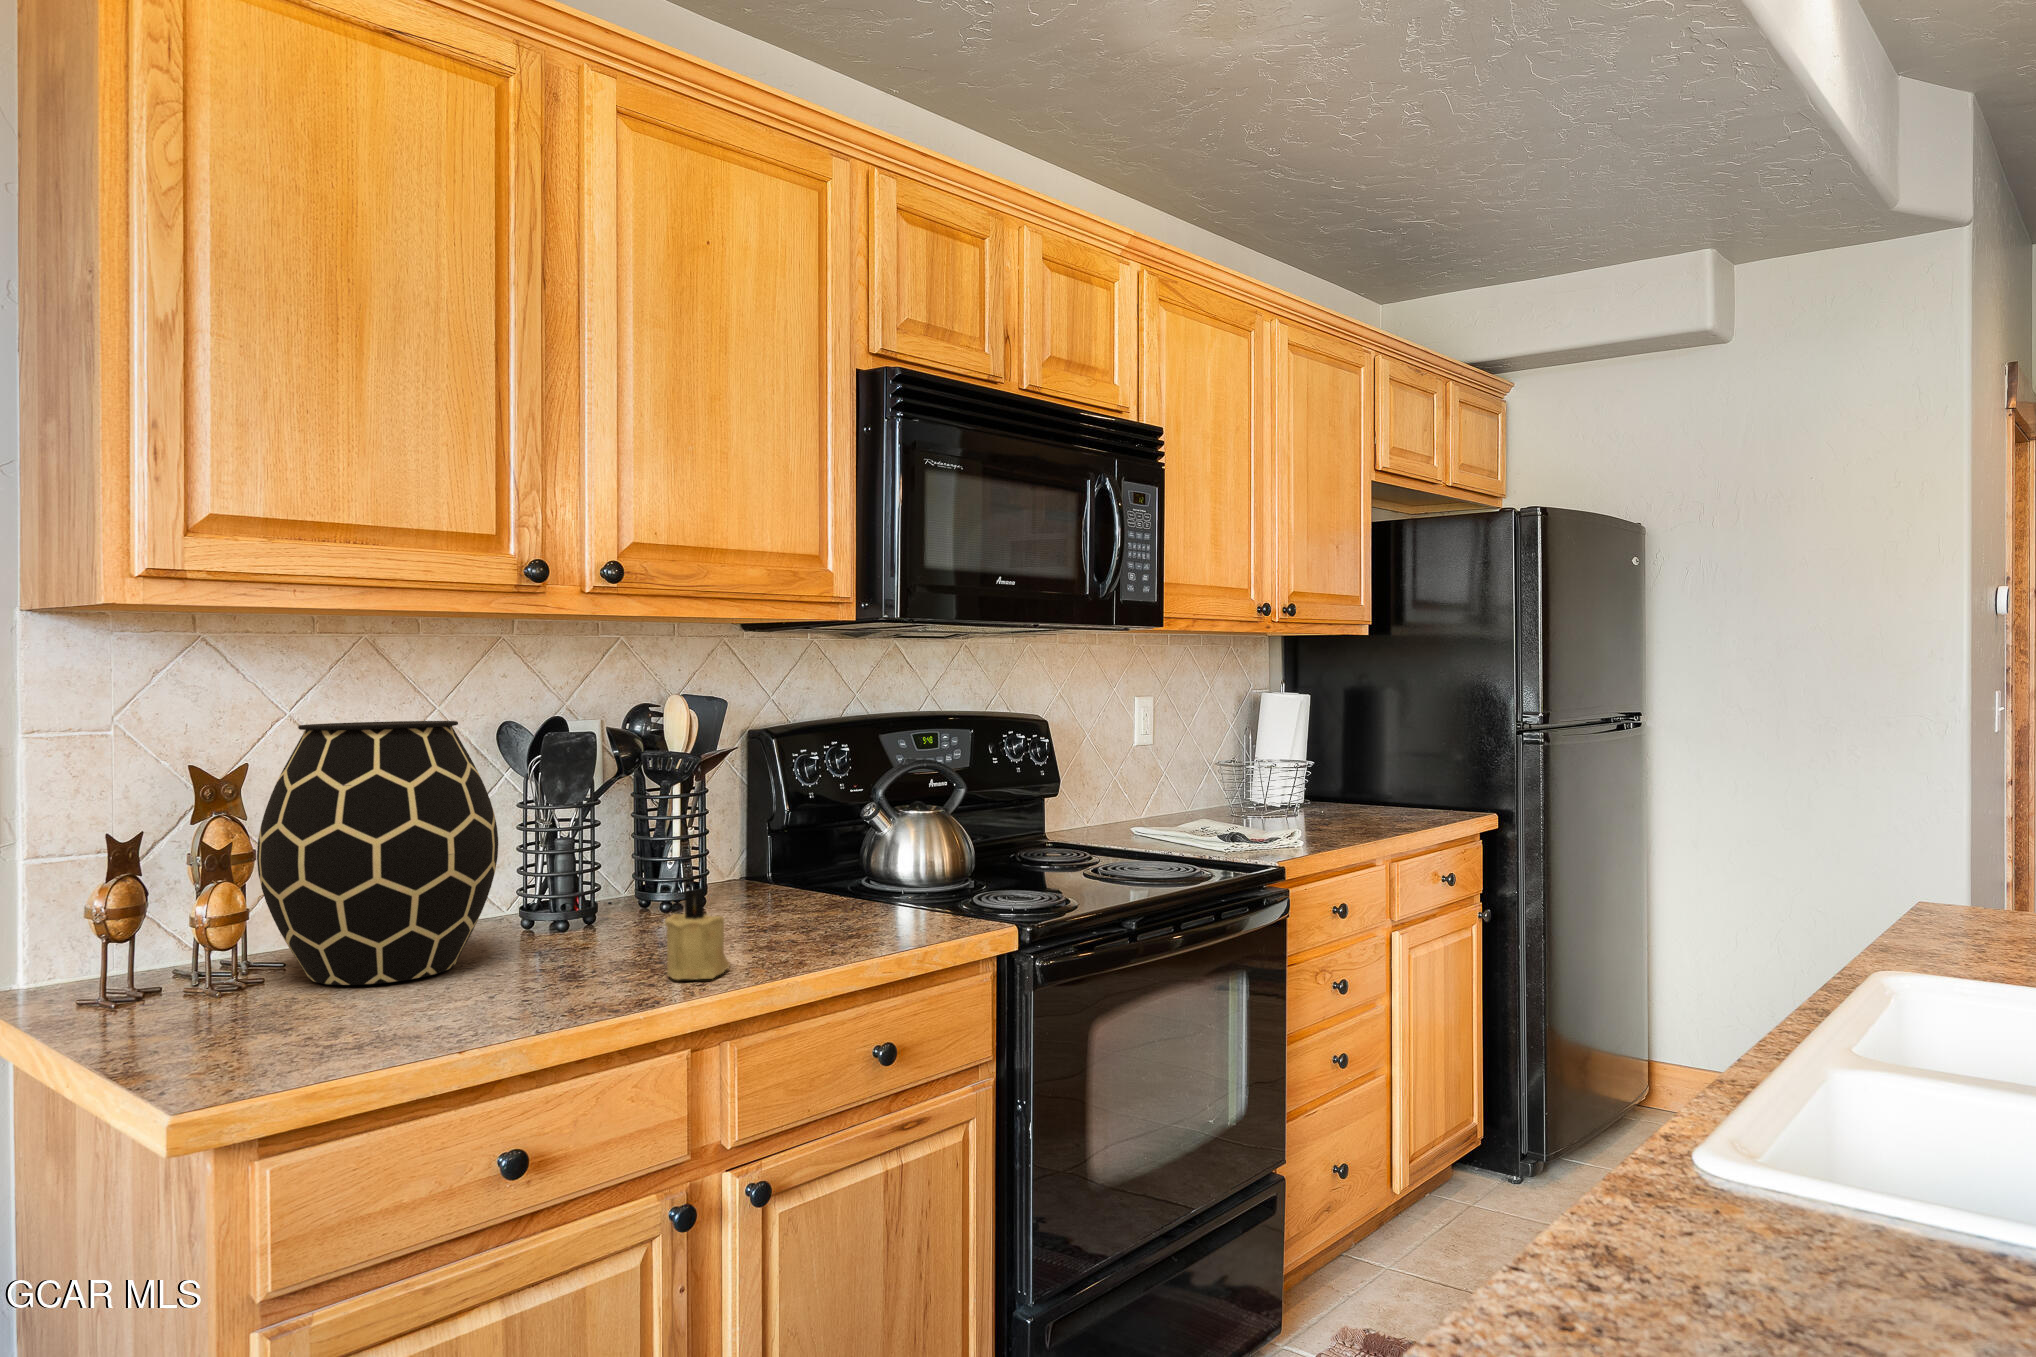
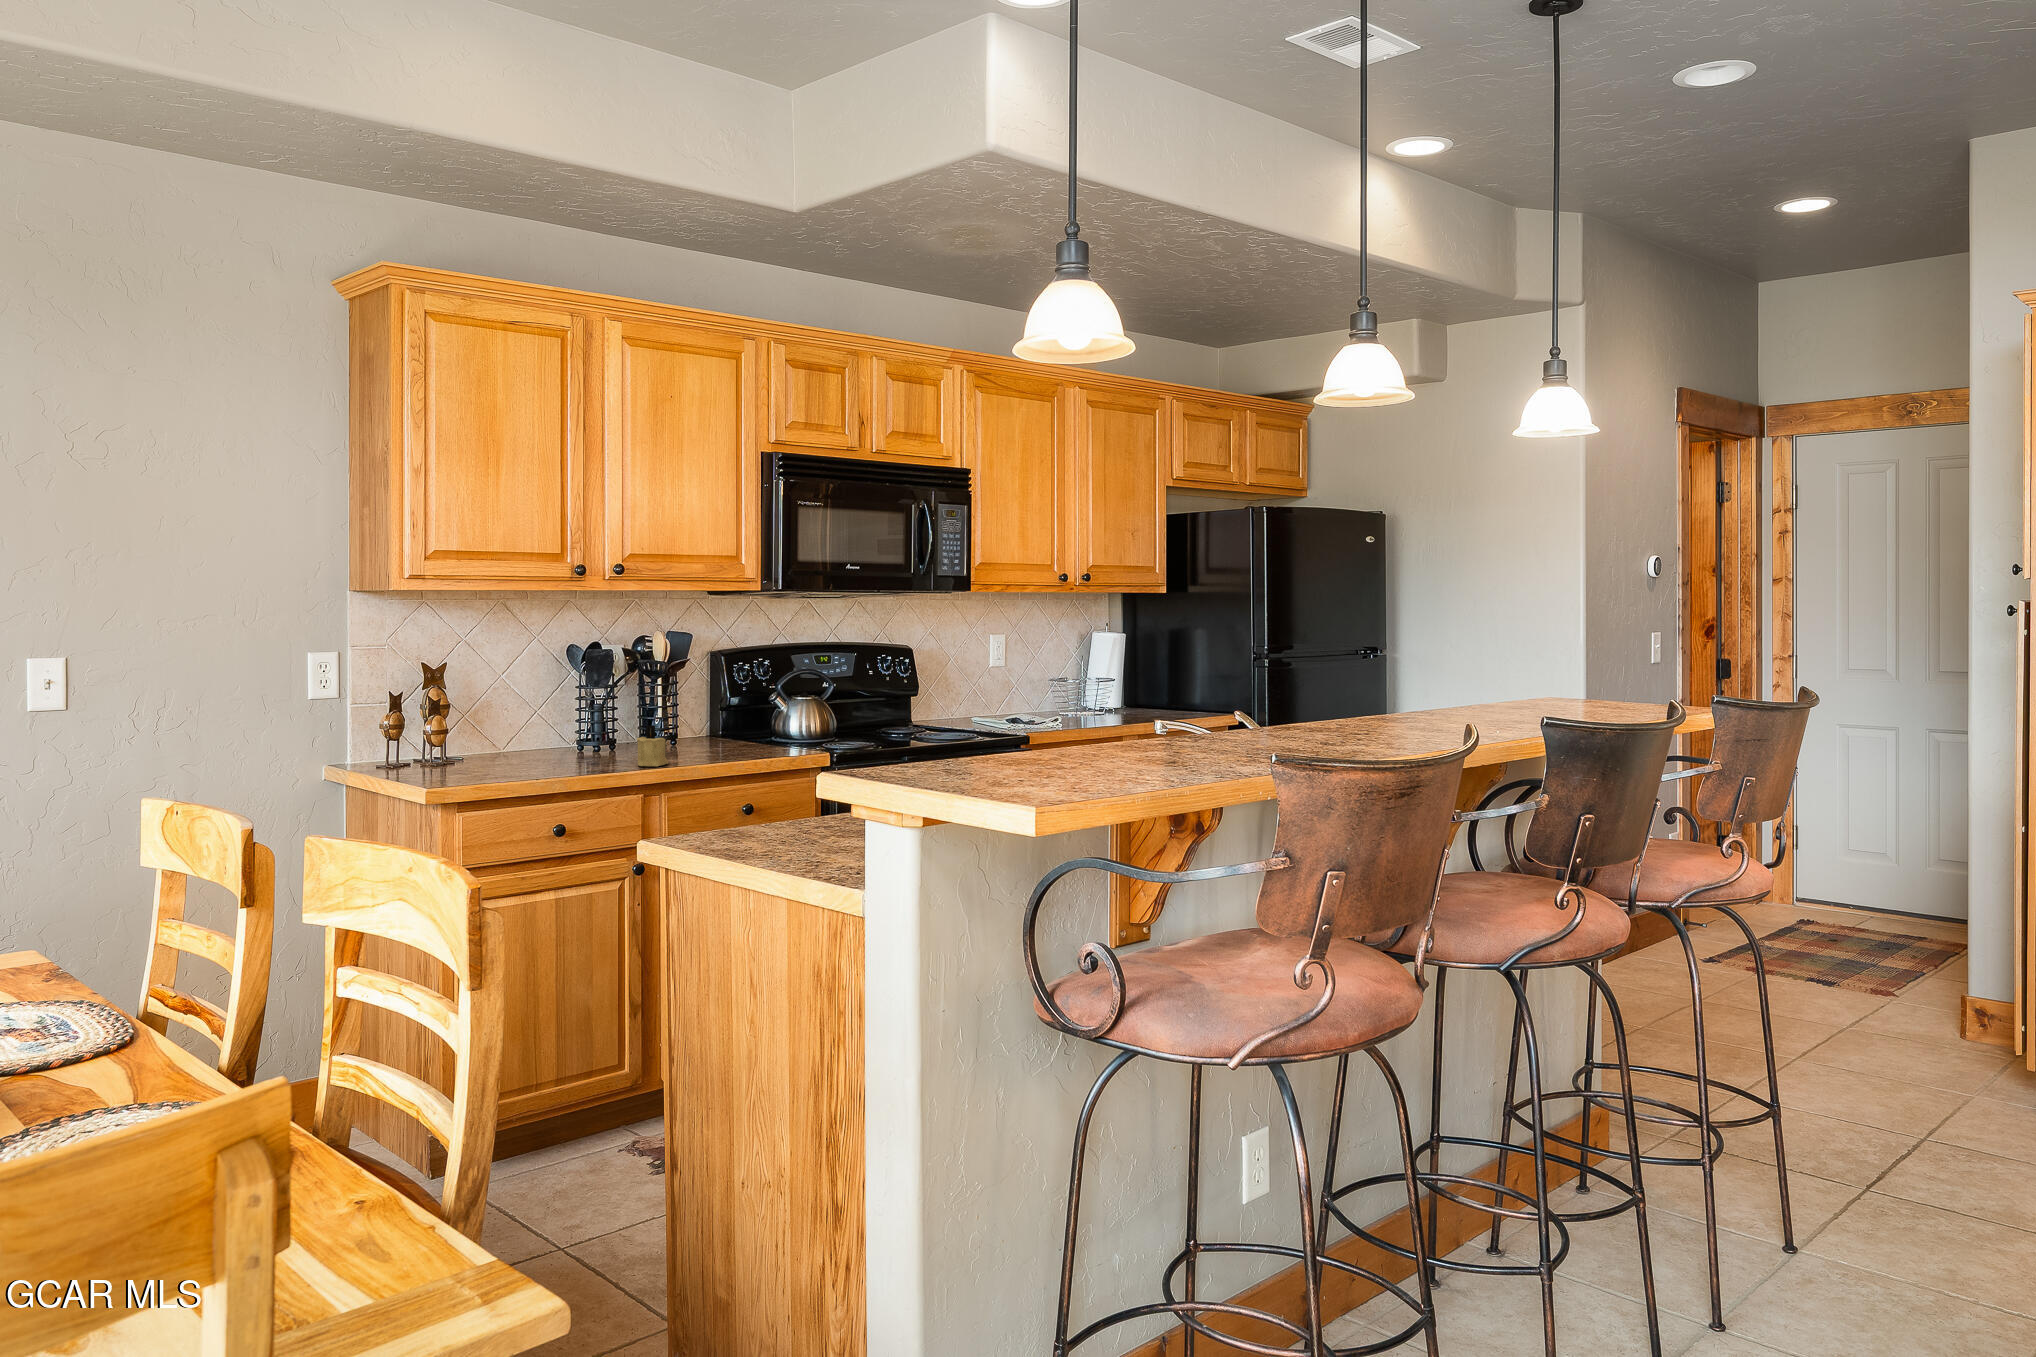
vase: present [257,721,498,985] -> none [453,643,562,763]

